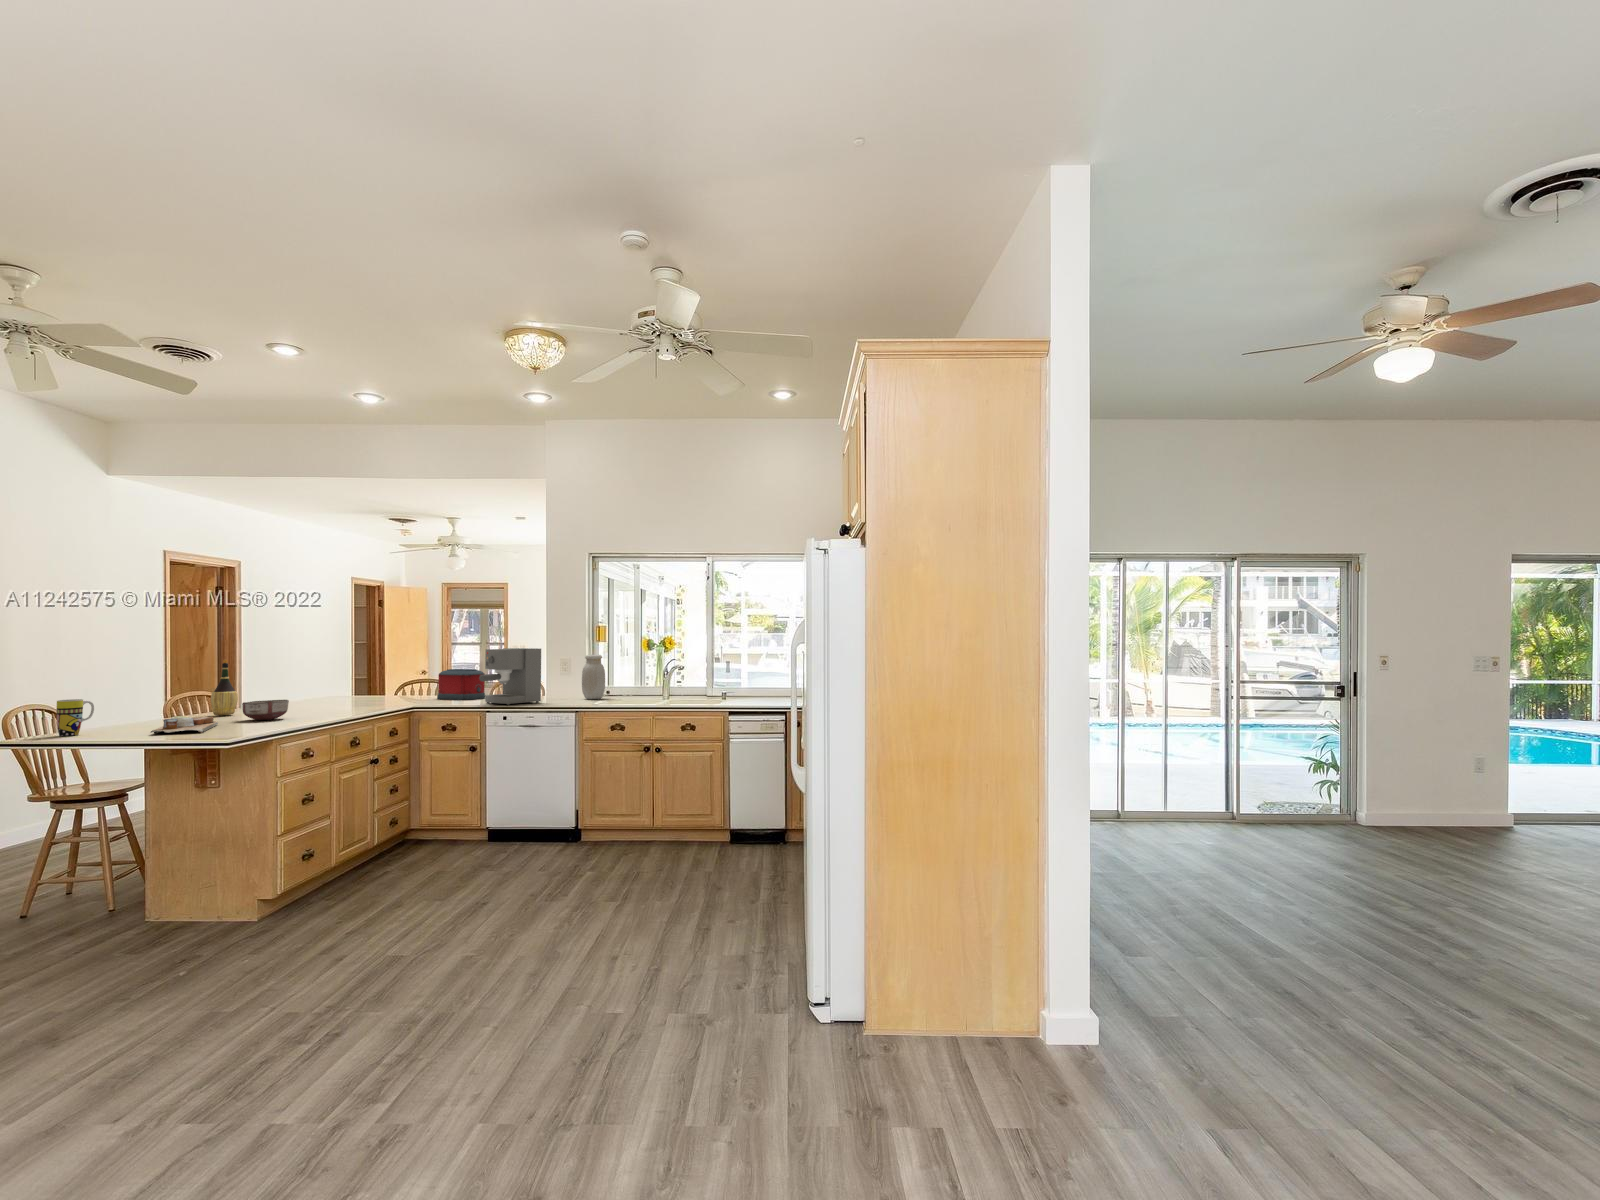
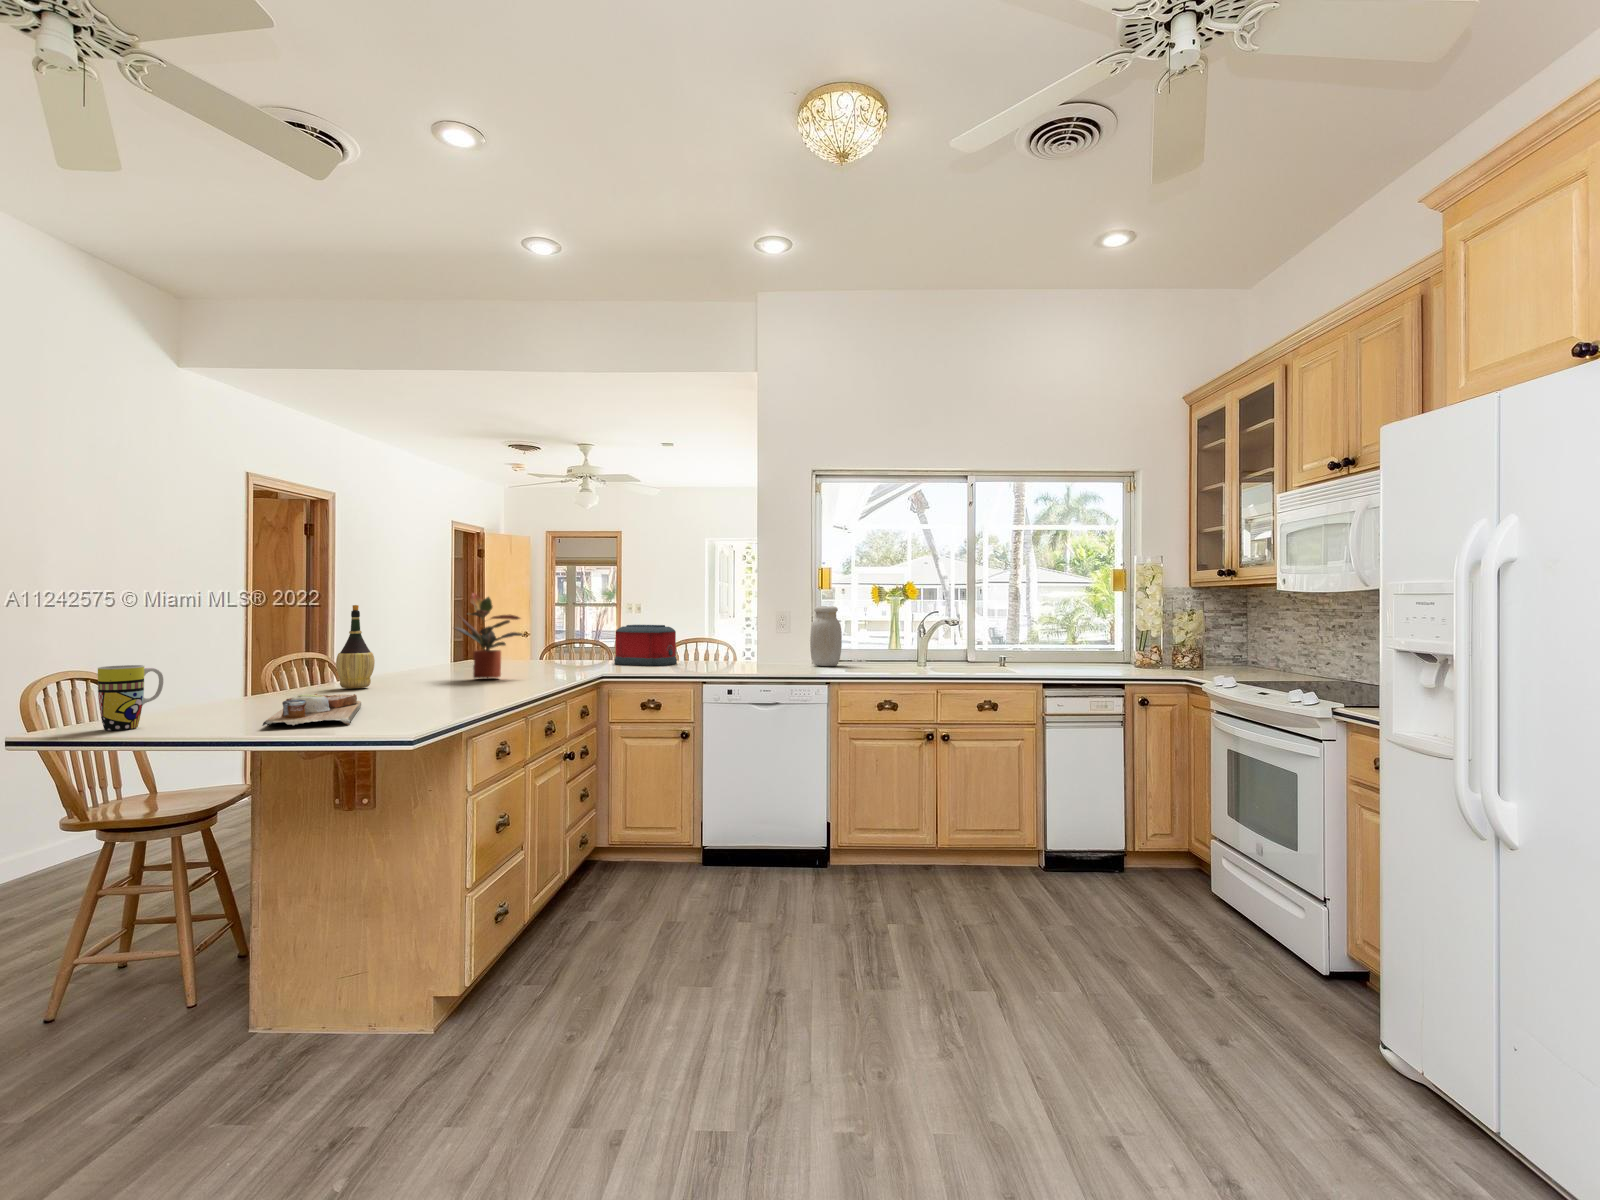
coffee maker: present [479,648,541,705] -> none [696,596,771,674]
potted plant: none [296,649,353,709] -> present [454,593,524,678]
ceramic bowl: present [242,700,289,720] -> none [392,666,459,698]

